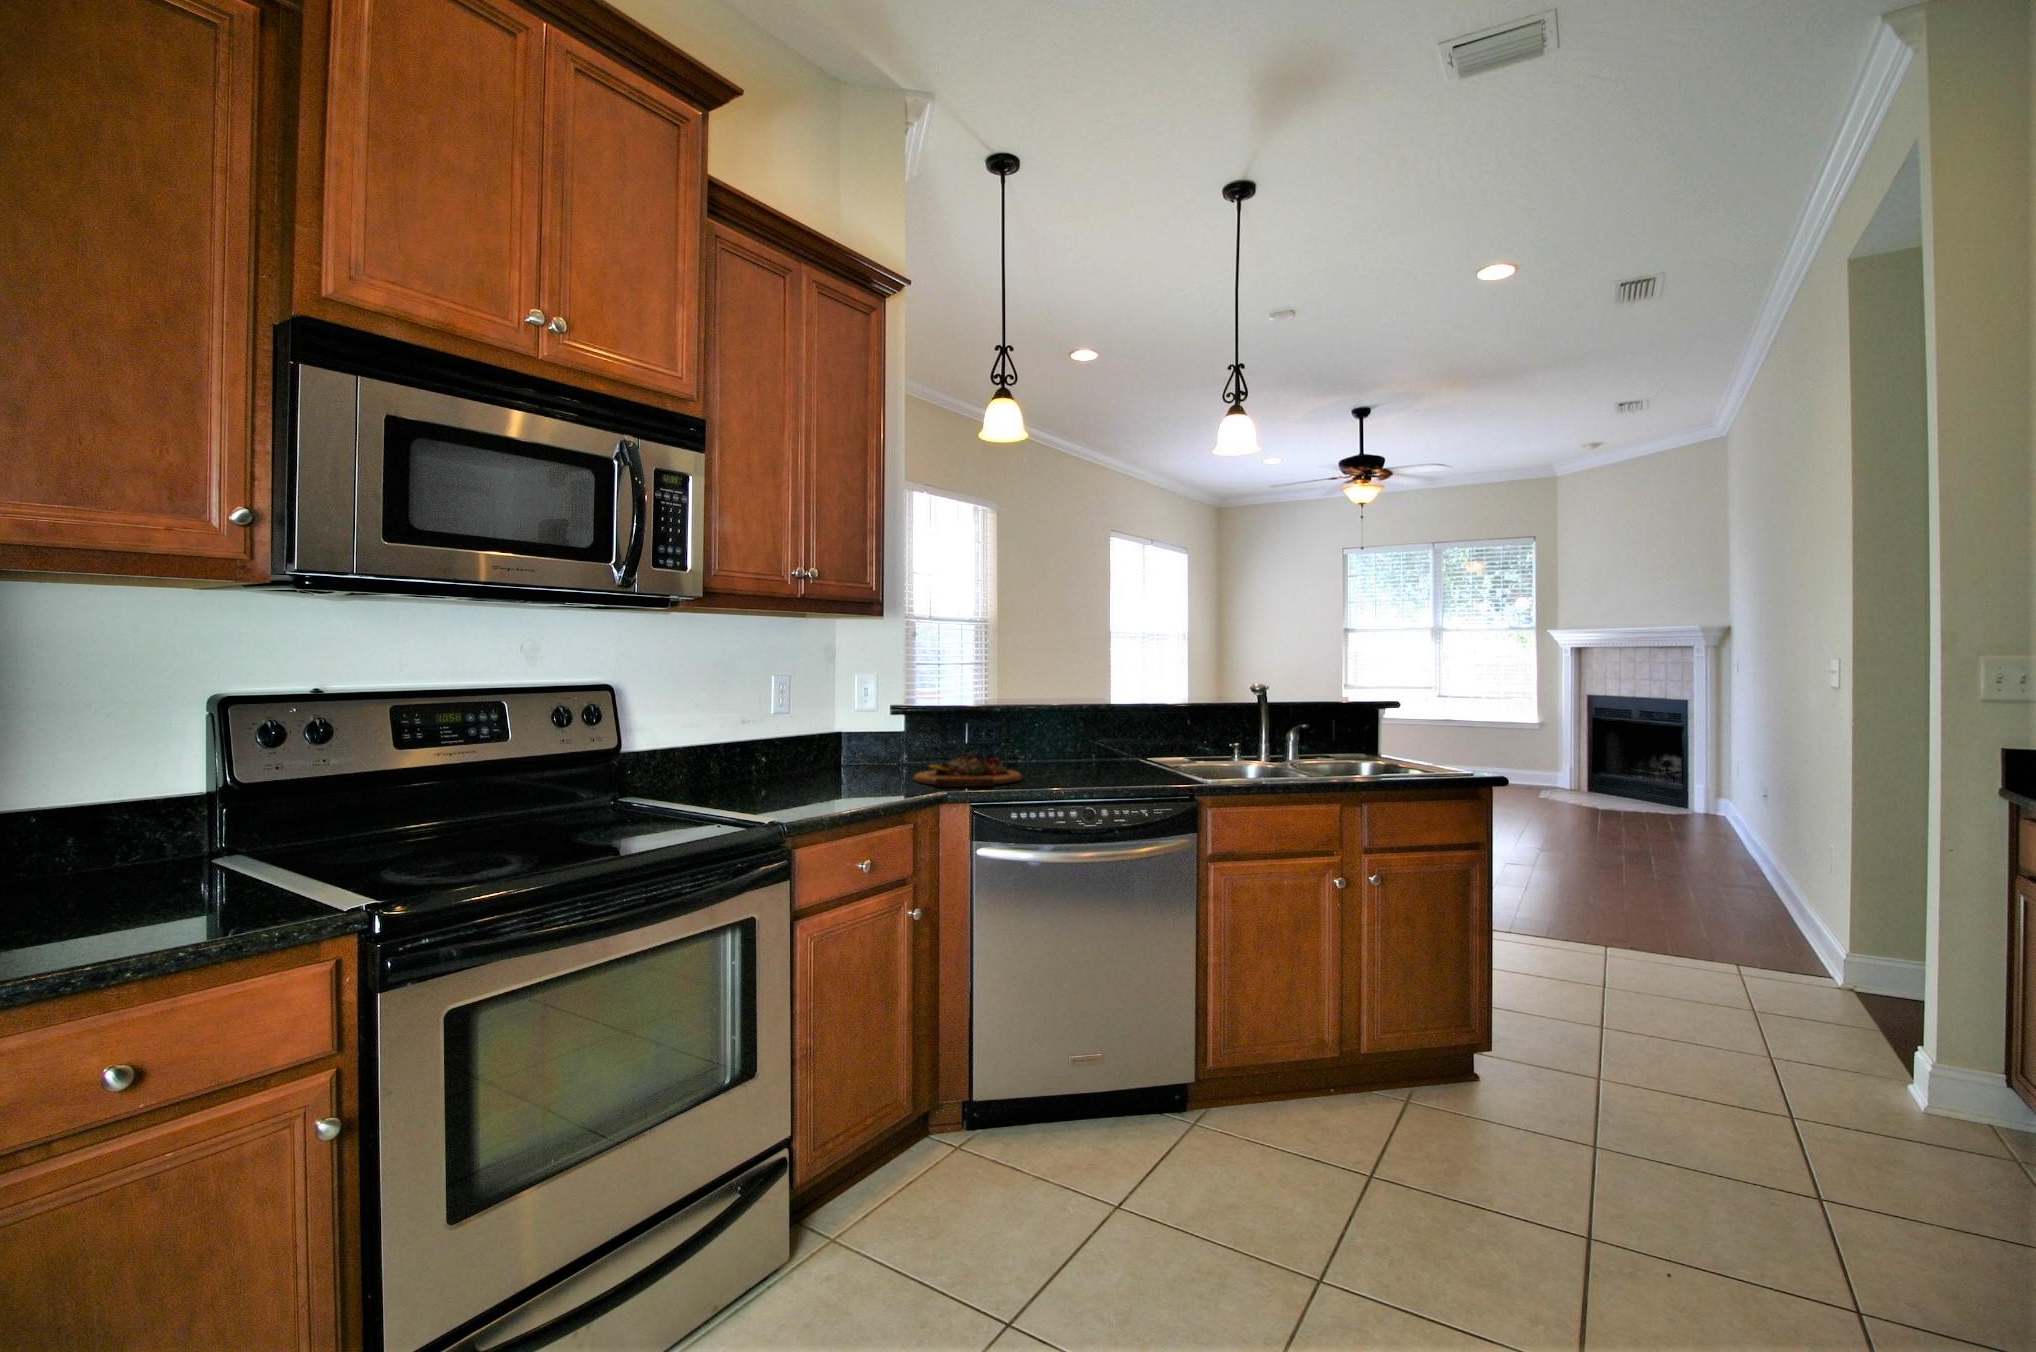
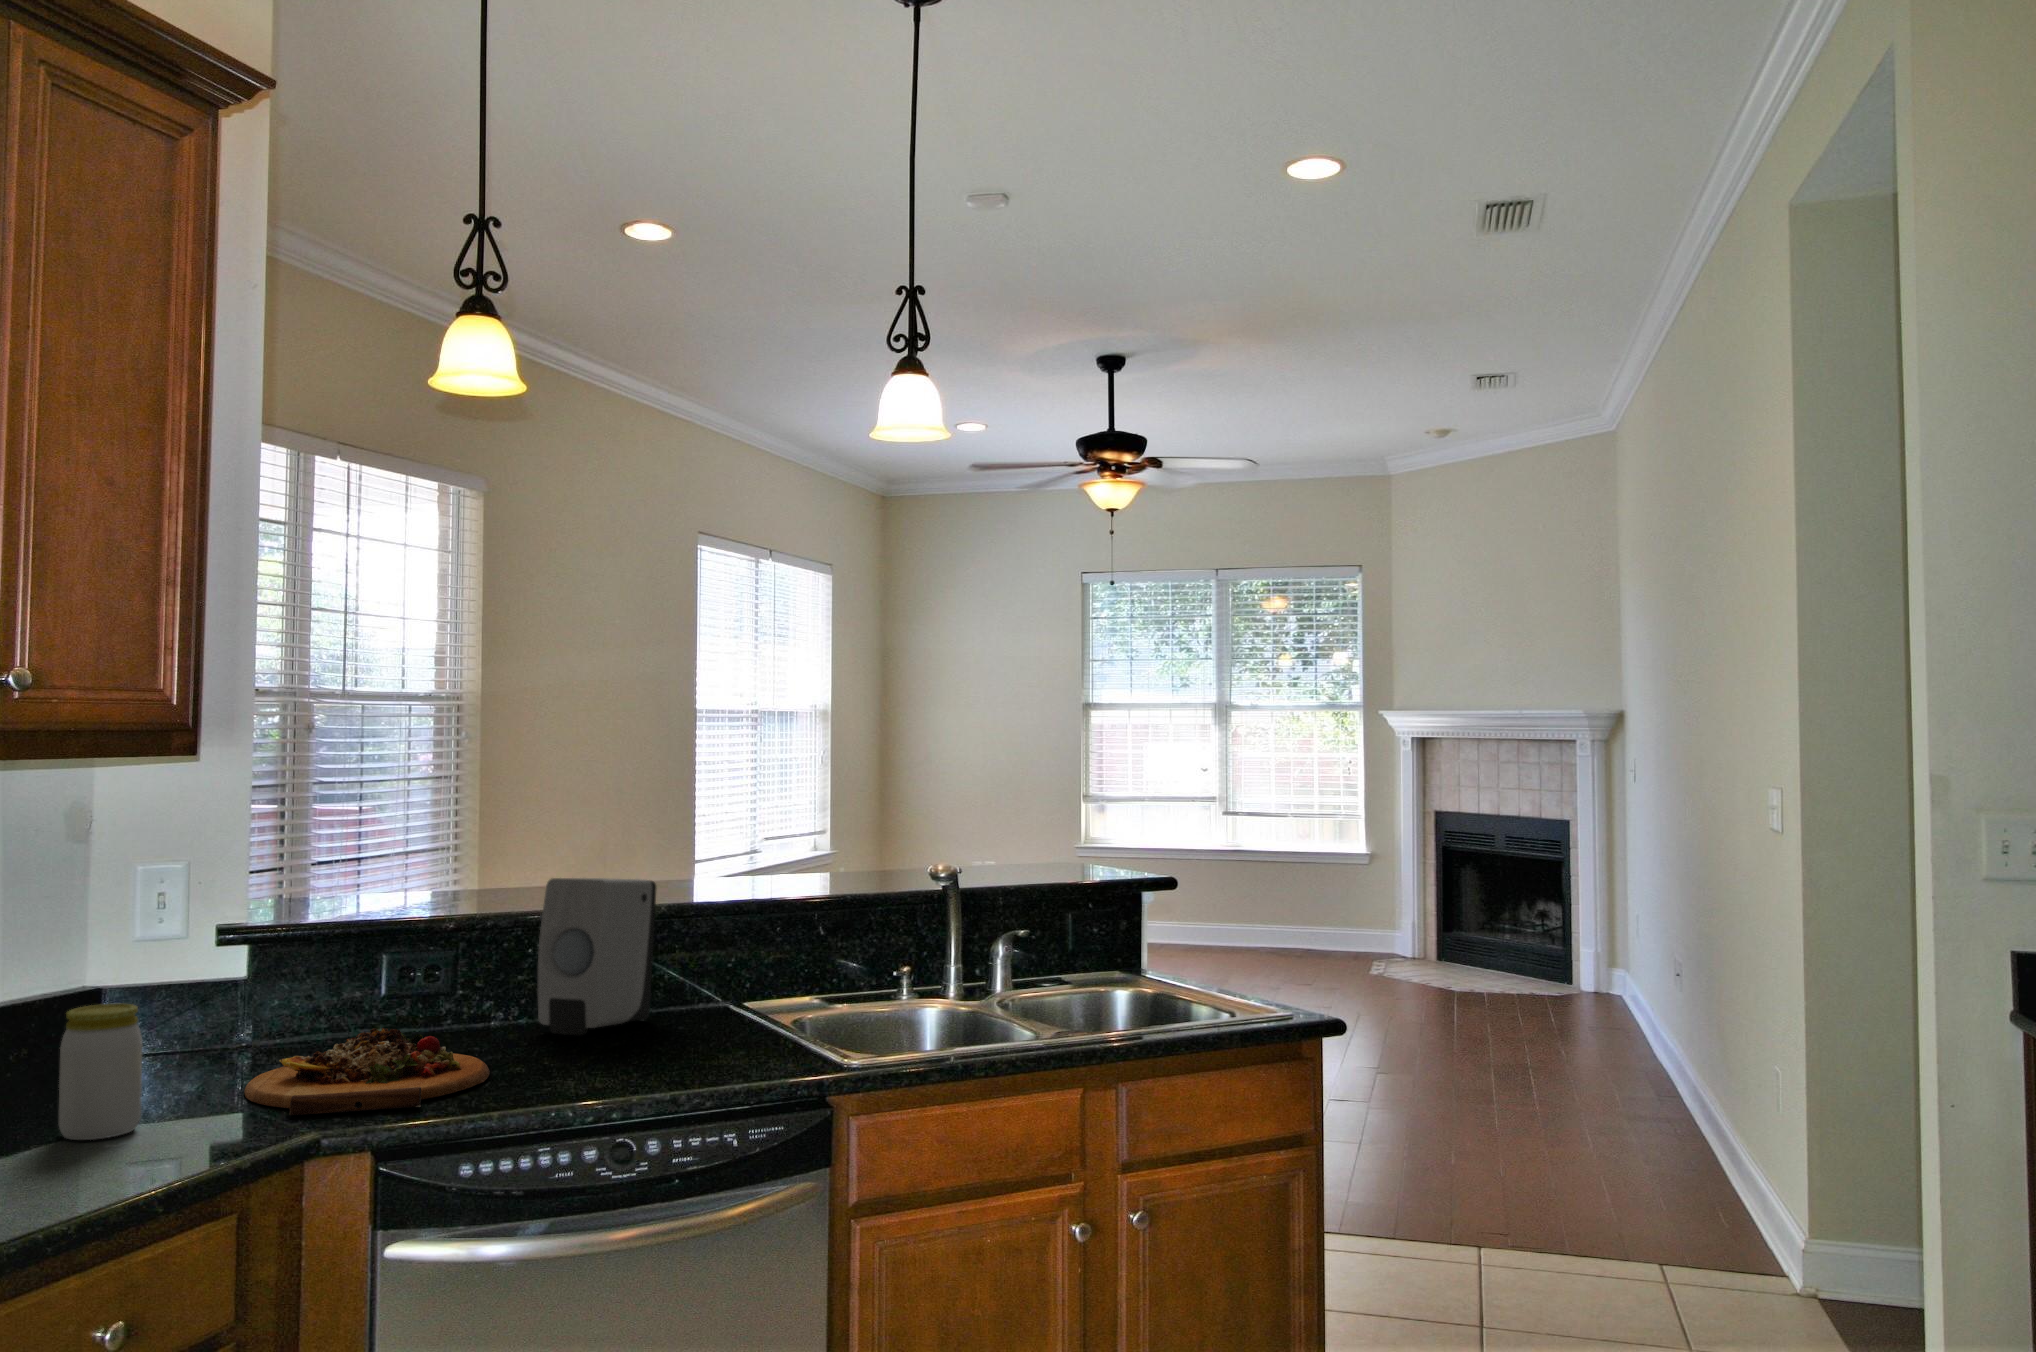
soap dispenser: none [1042,689,1100,768] -> present [537,878,656,1035]
jar: none [840,731,873,790] -> present [58,1004,142,1140]

